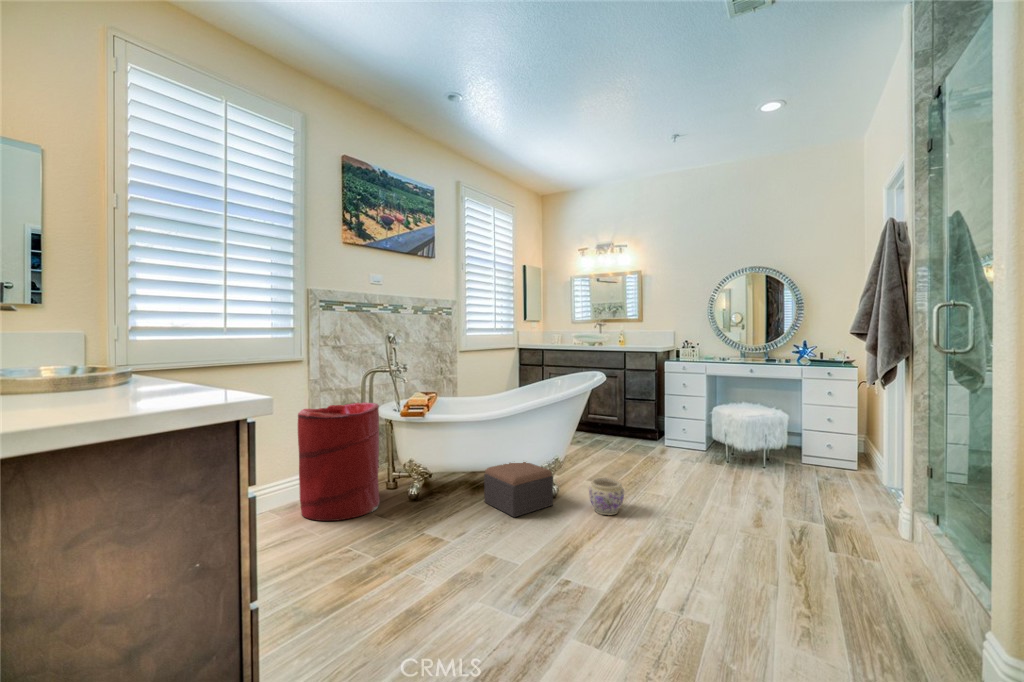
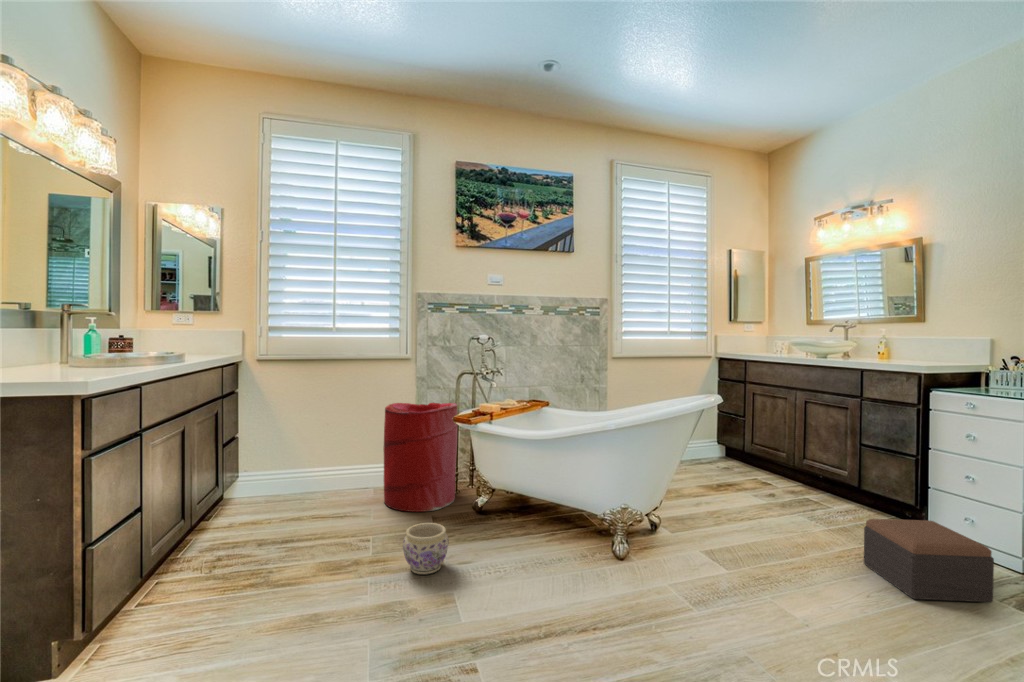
footstool: present [484,462,553,517] -> present [864,519,994,602]
planter: present [589,478,624,515] -> present [403,523,449,575]

